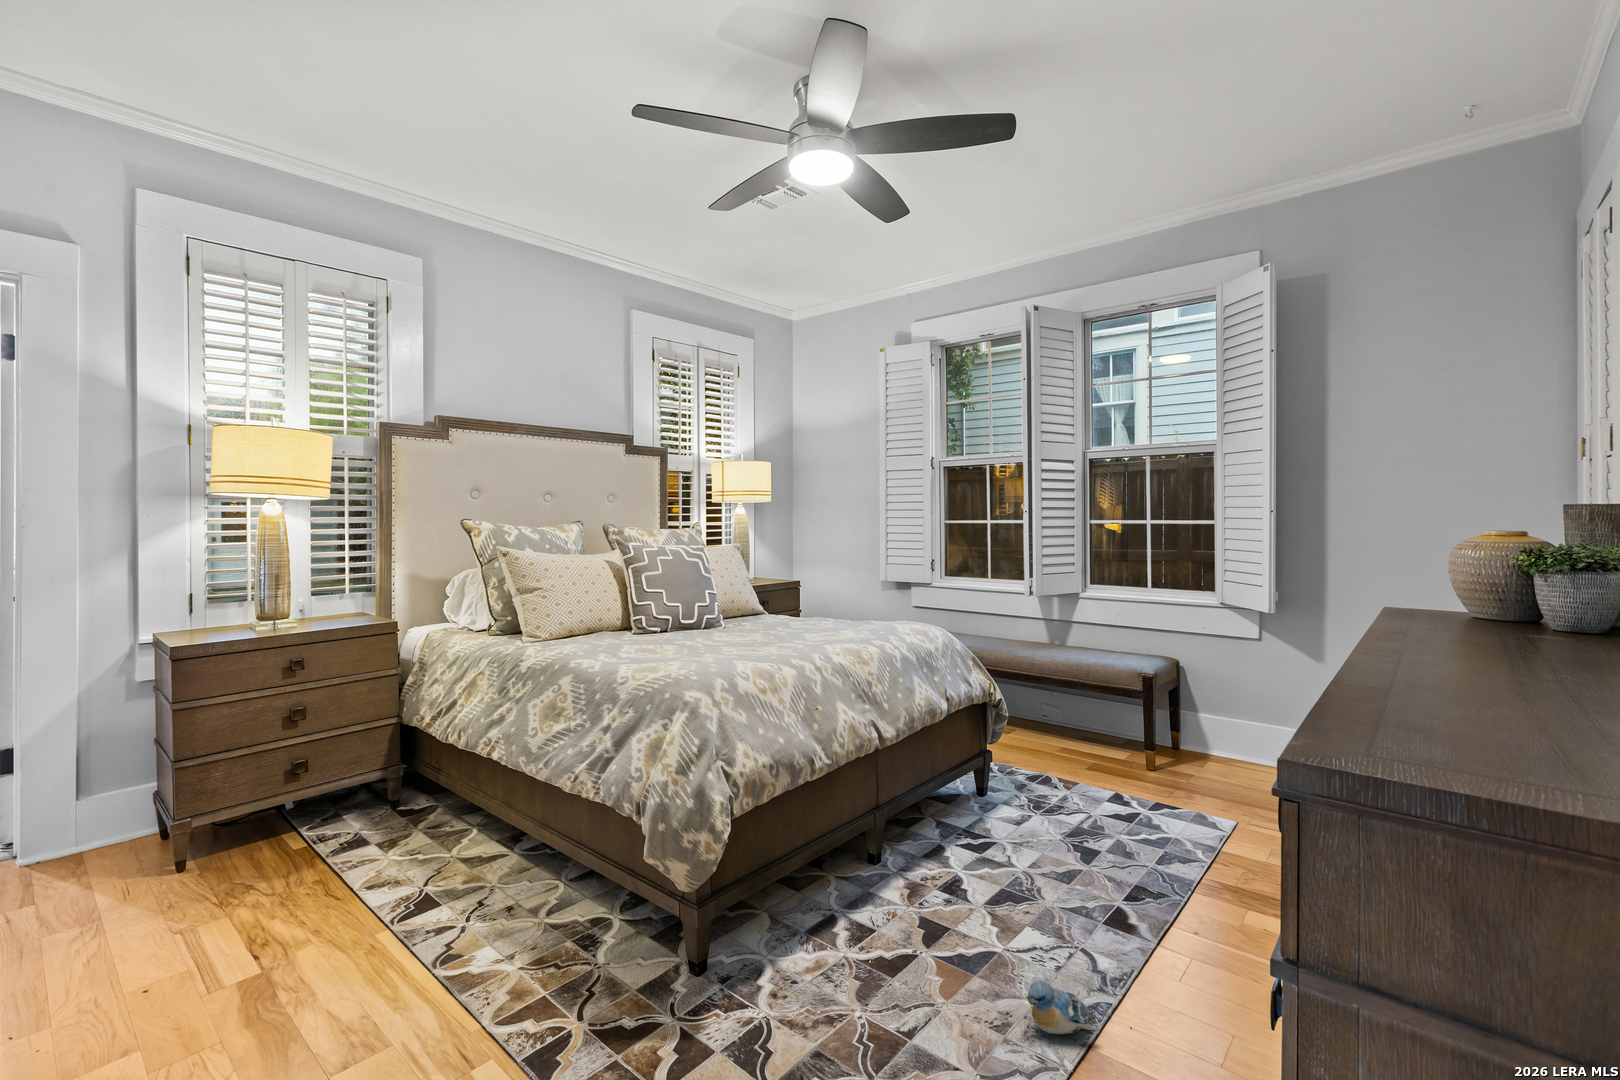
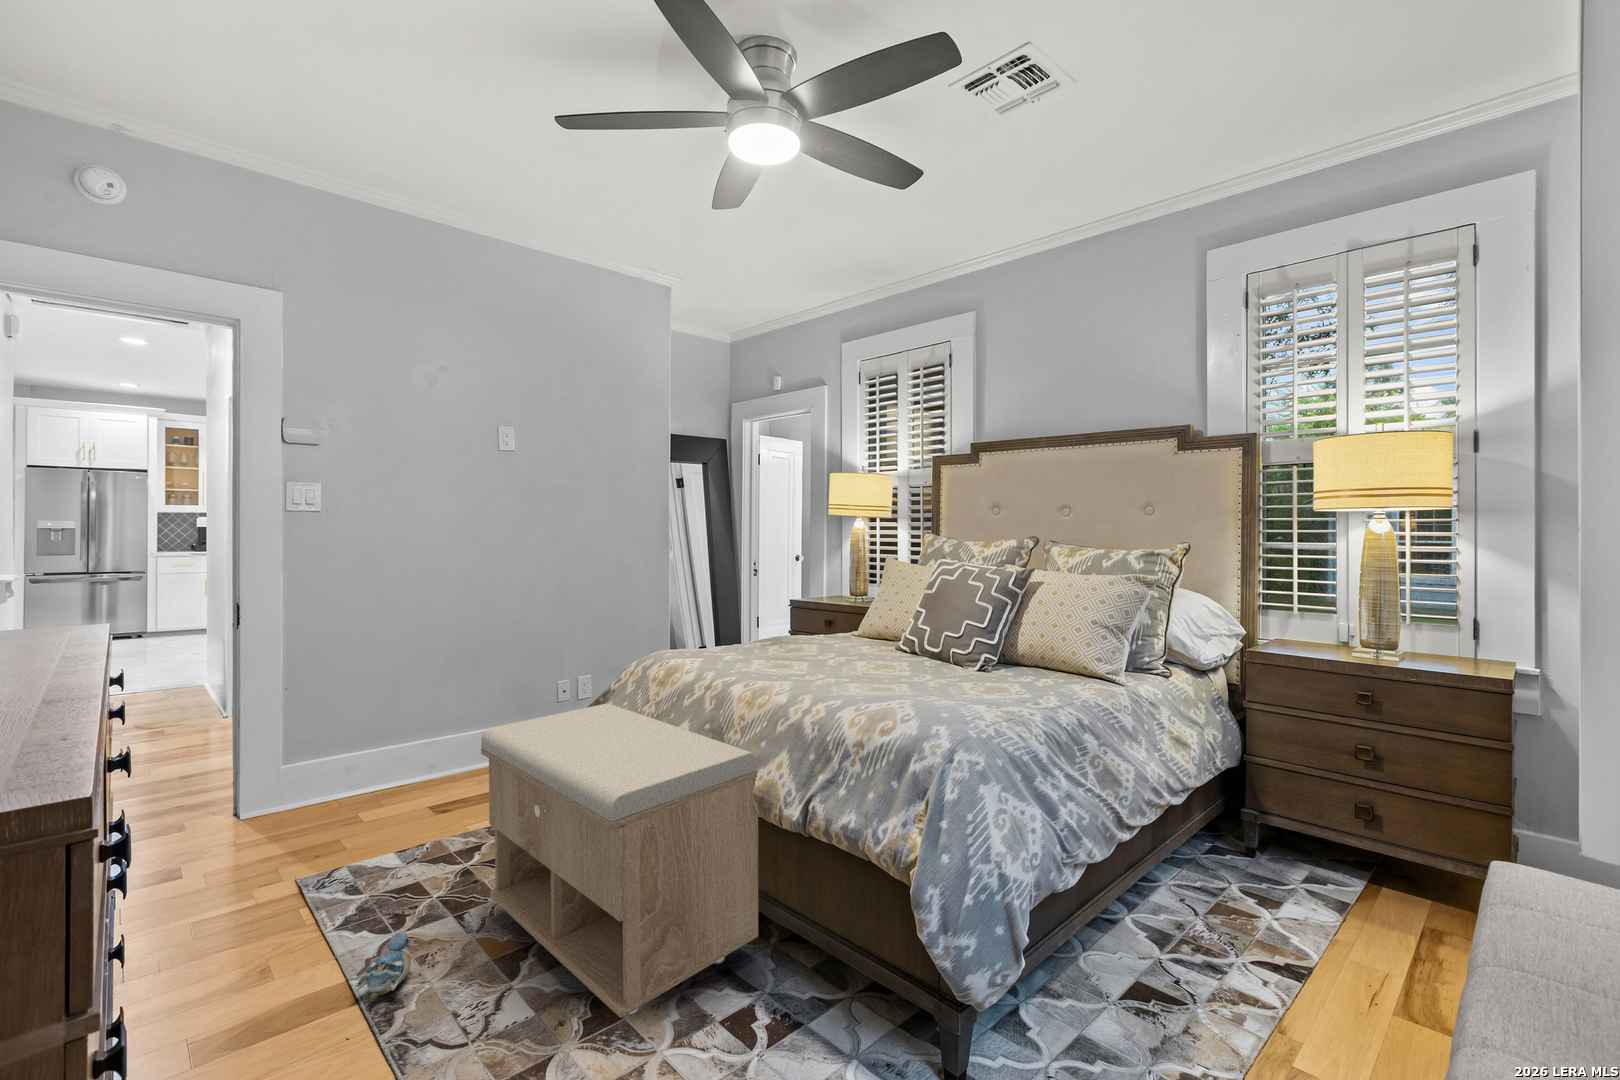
storage bench: none [776,681,1042,978] -> present [481,704,758,1018]

